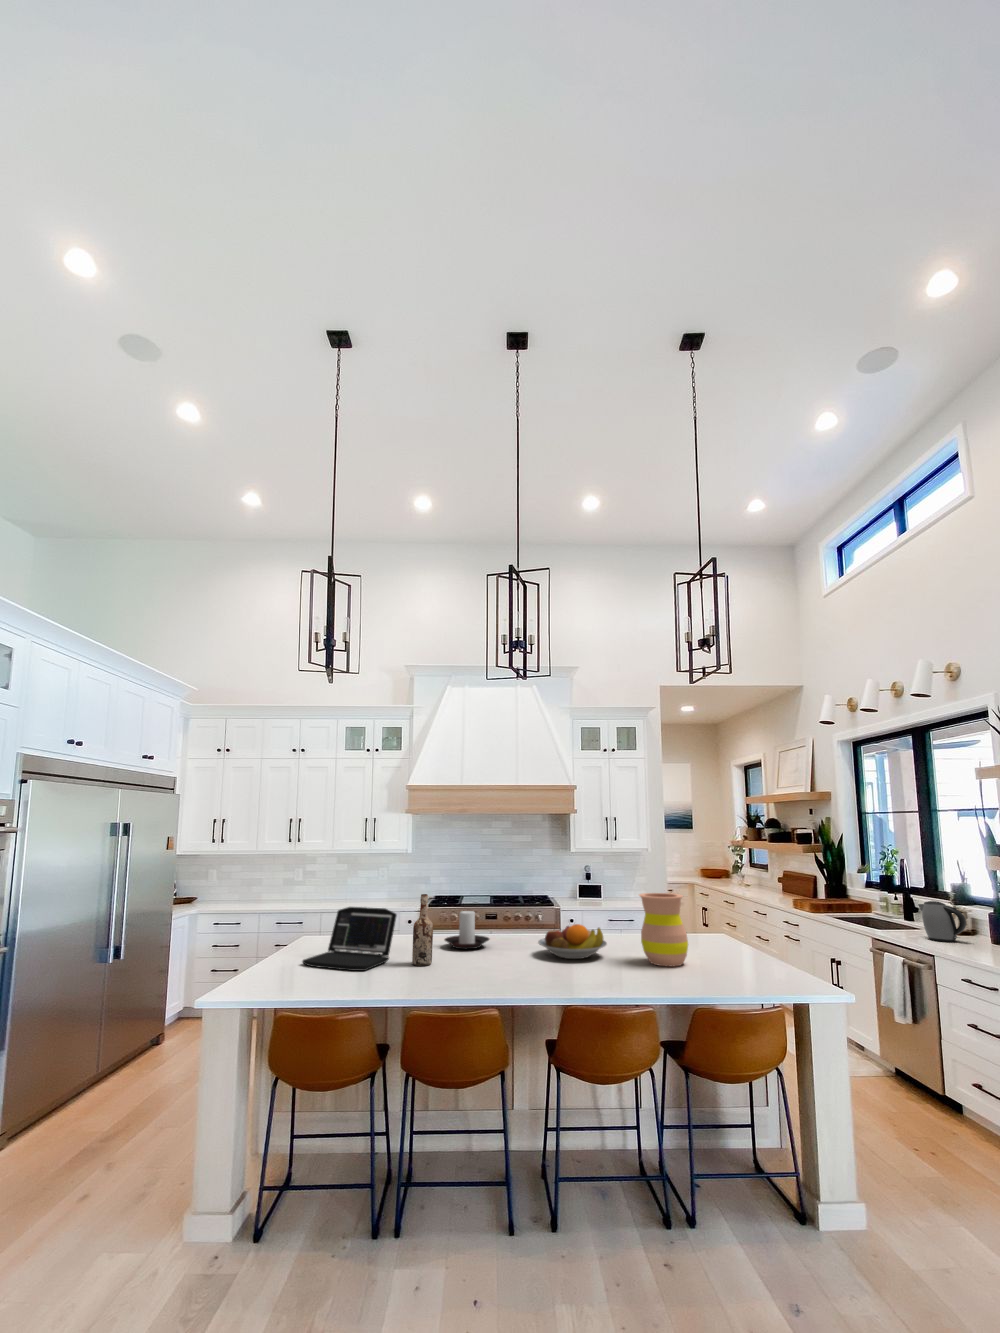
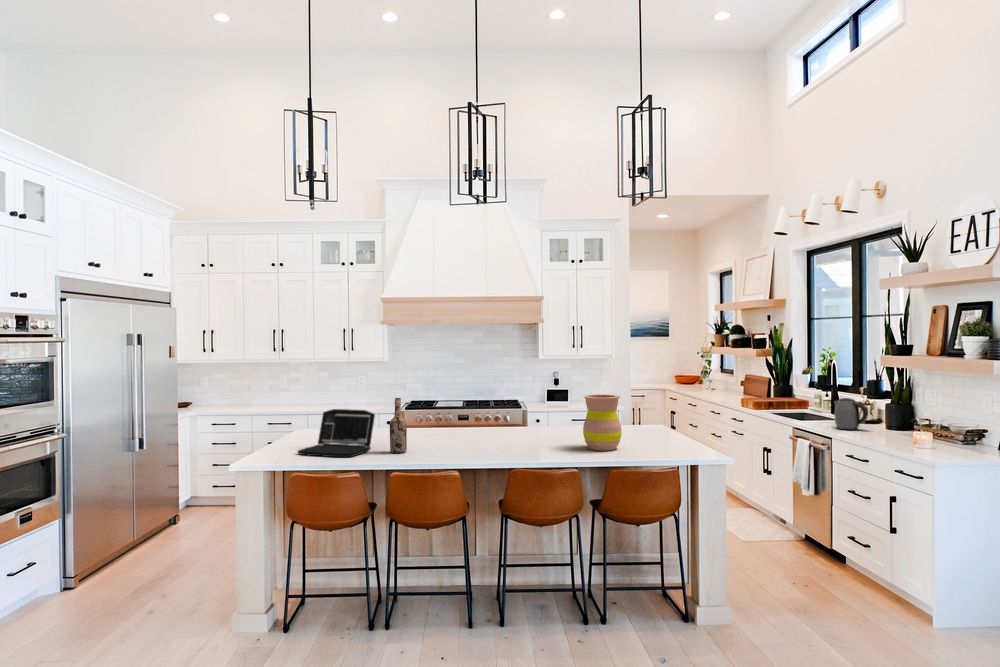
candle holder: present [445,911,489,949] -> none [417,410,457,442]
fruit bowl: present [538,924,607,959] -> none [497,420,556,447]

